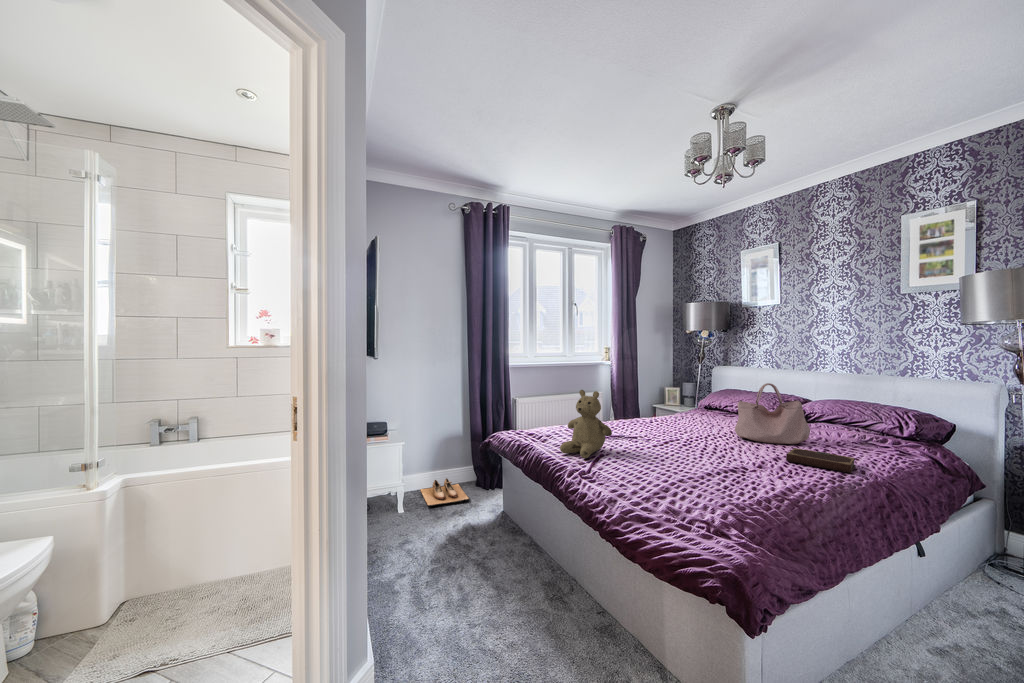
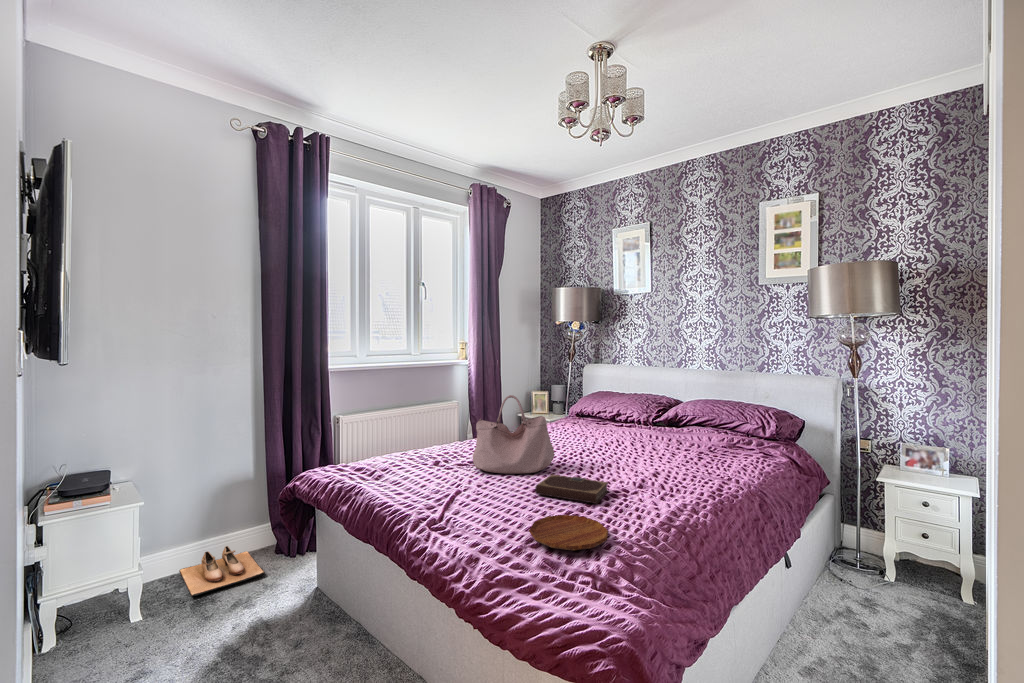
handbag: present [735,383,810,444] -> present [473,395,554,474]
teddy bear: present [560,390,612,458] -> none [399,405,470,500]
notebook: present [786,448,855,473] -> present [535,474,608,504]
tray: none [656,478,724,504] -> present [529,515,608,550]

